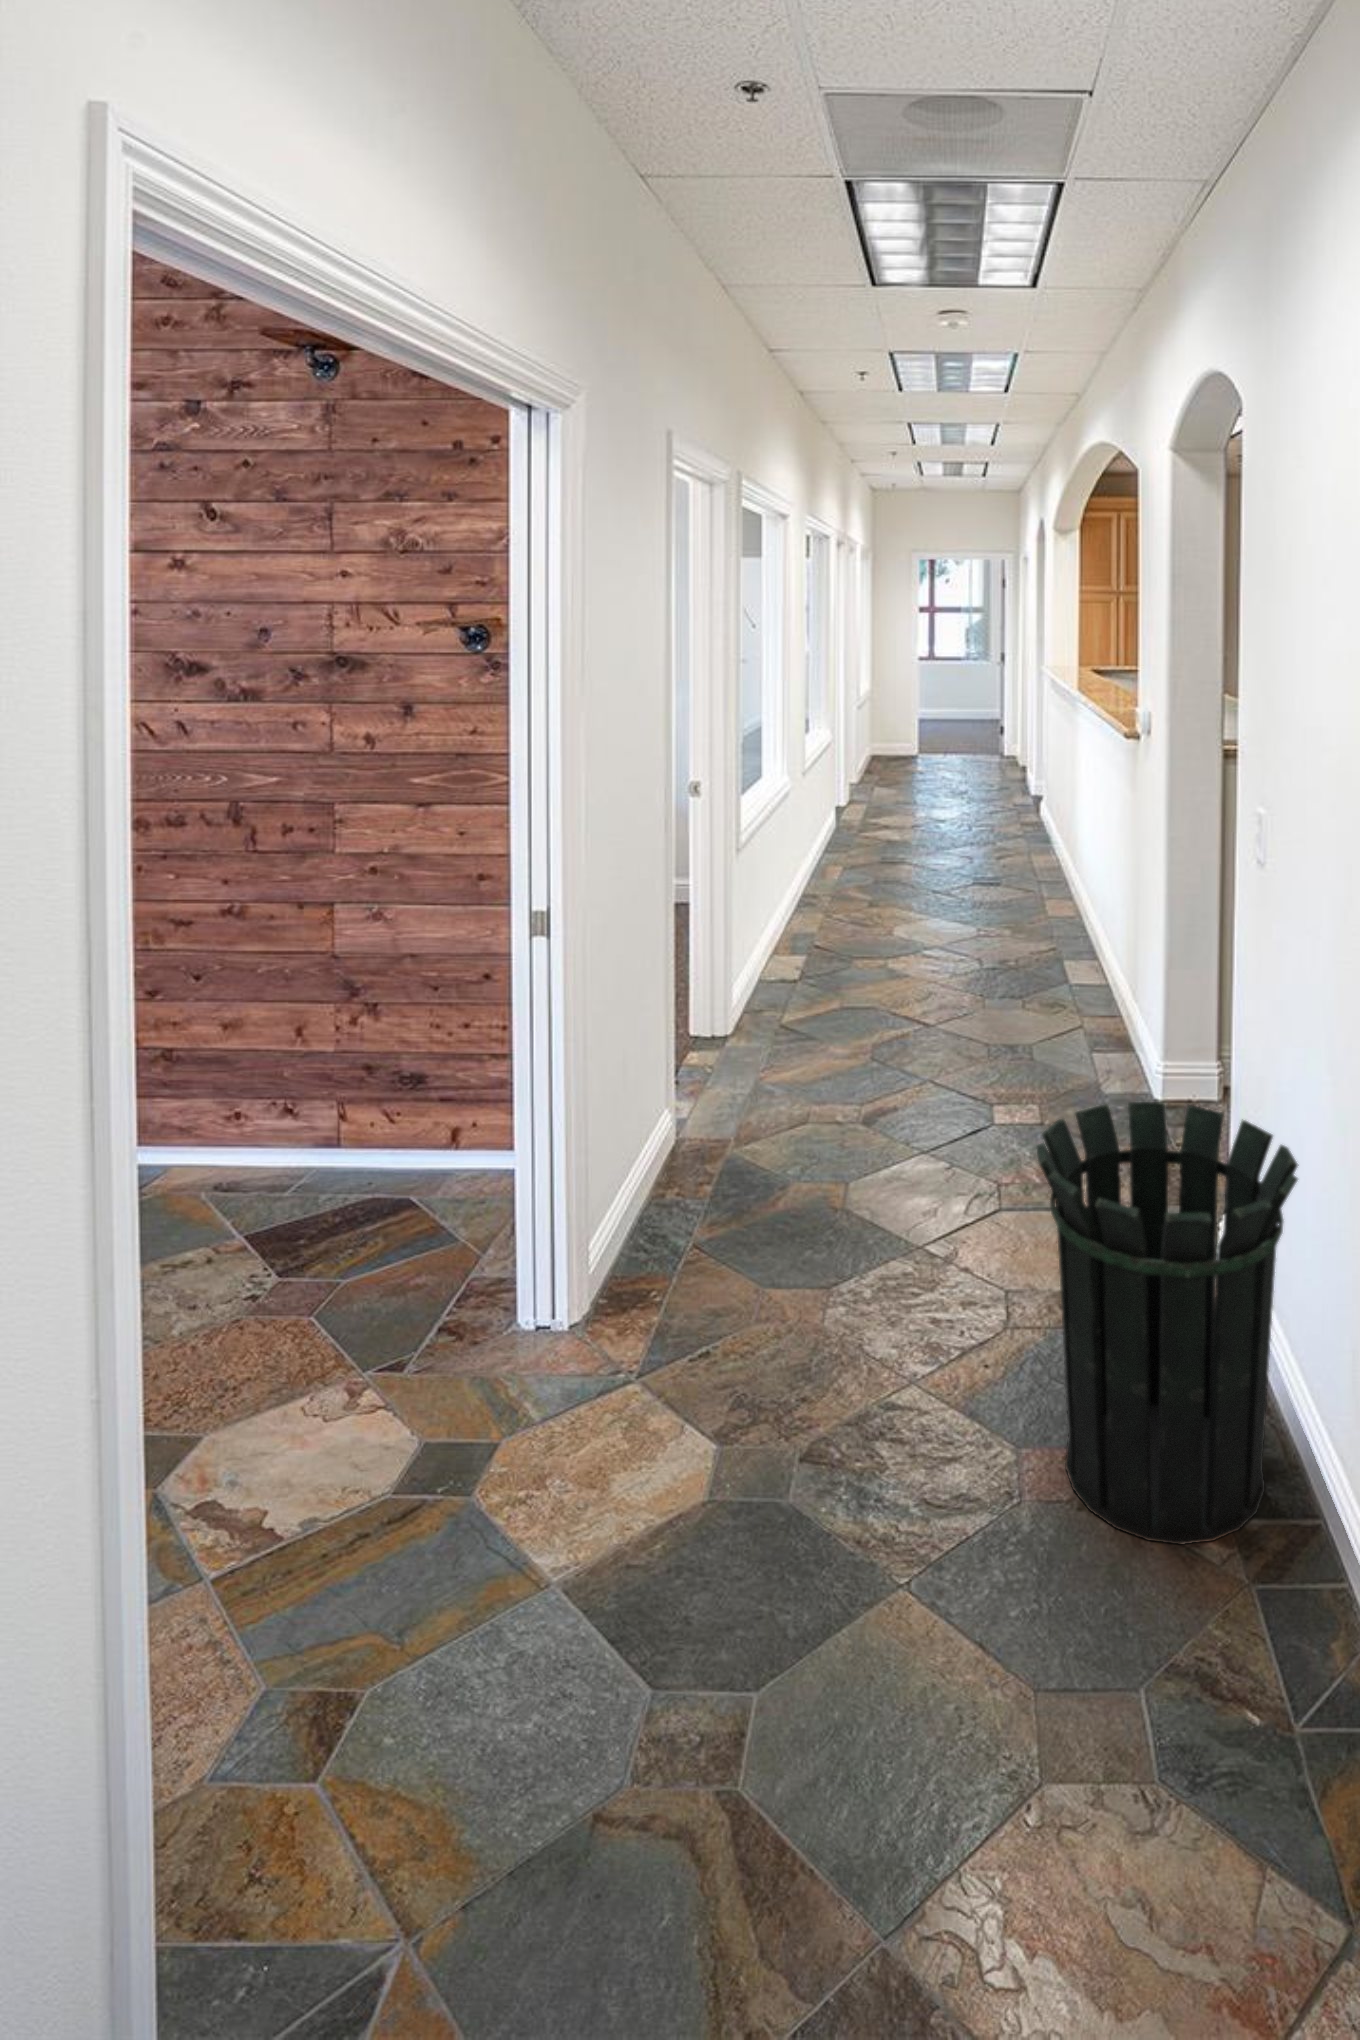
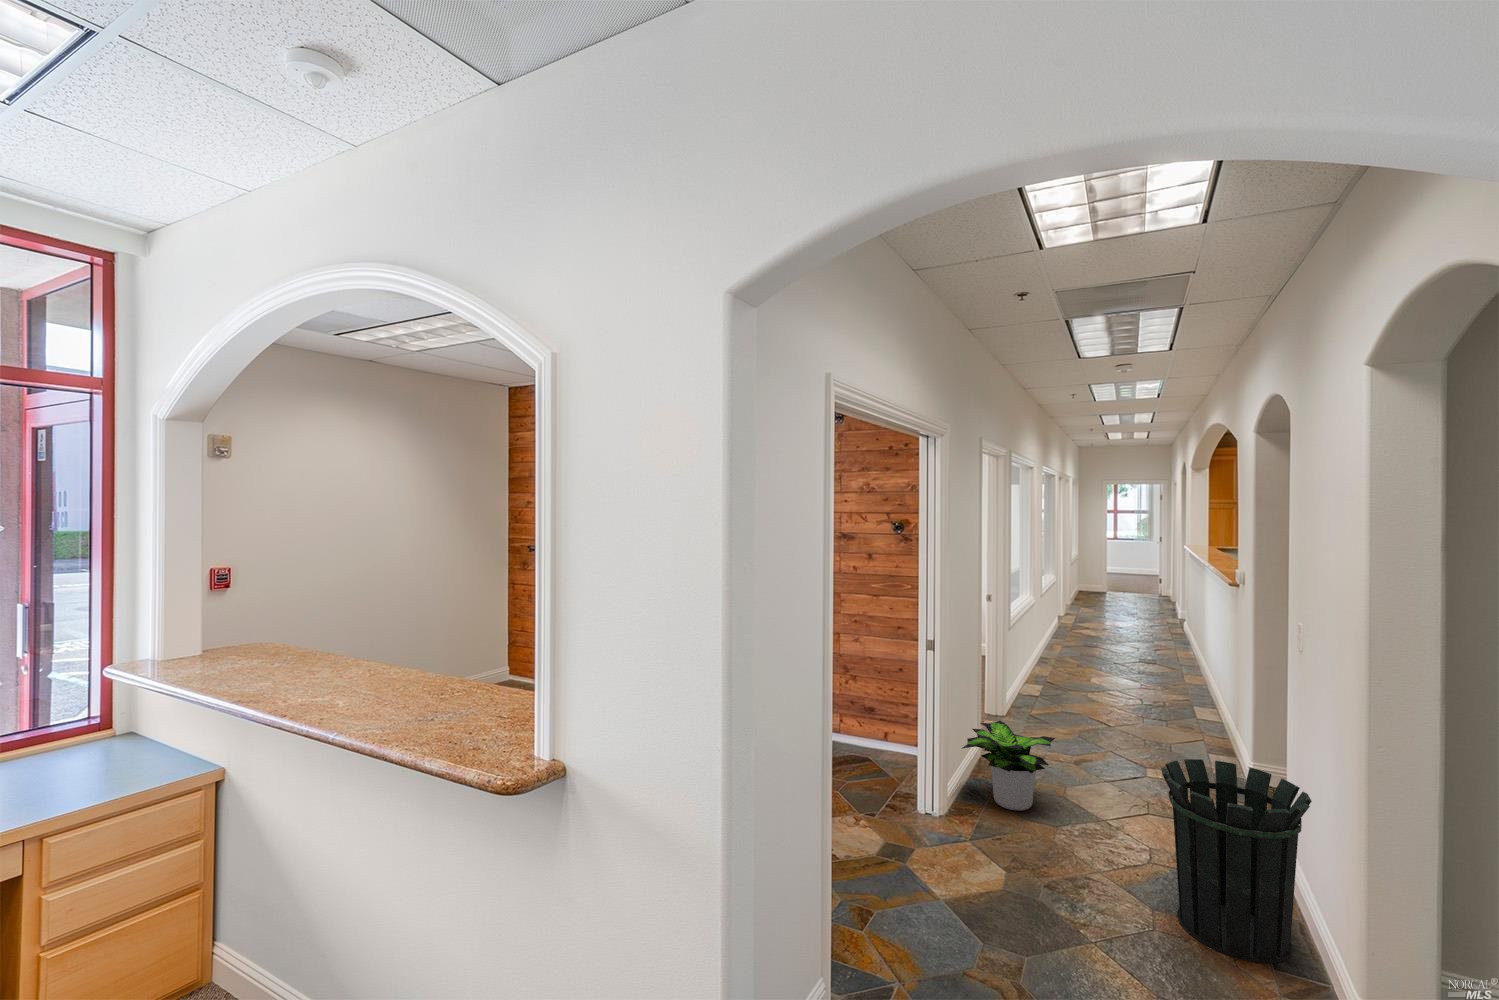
potted plant: none [619,1068,827,1277] -> present [963,721,1055,811]

